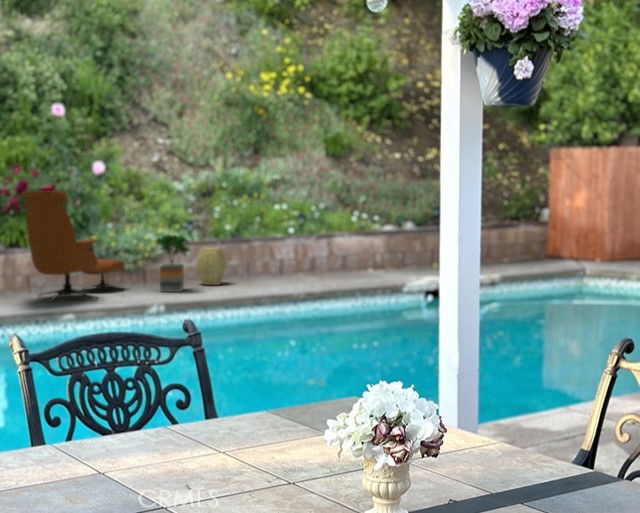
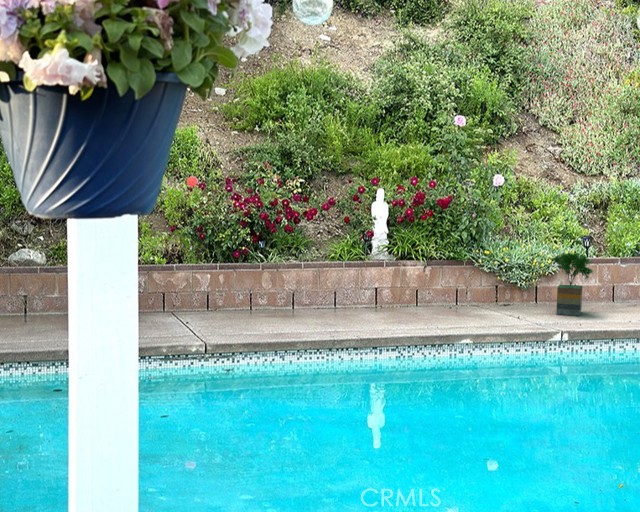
lounge chair: present [23,191,125,302] -> none [421,204,518,322]
woven basket: present [196,247,227,285] -> none [594,266,629,309]

